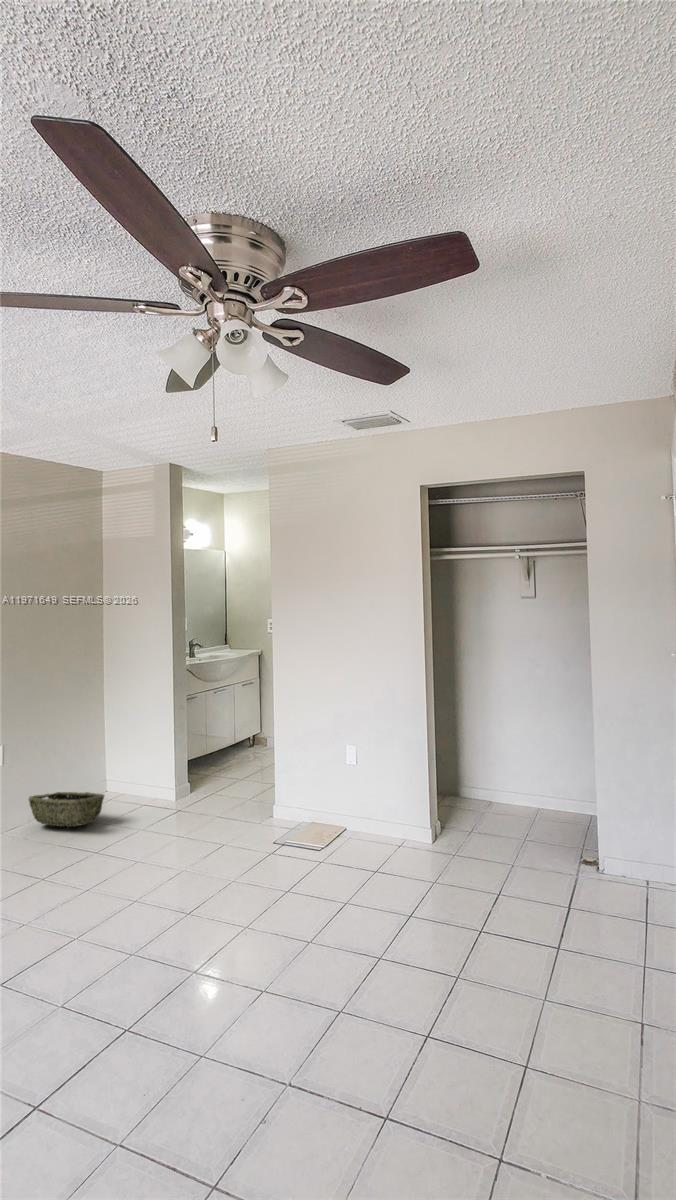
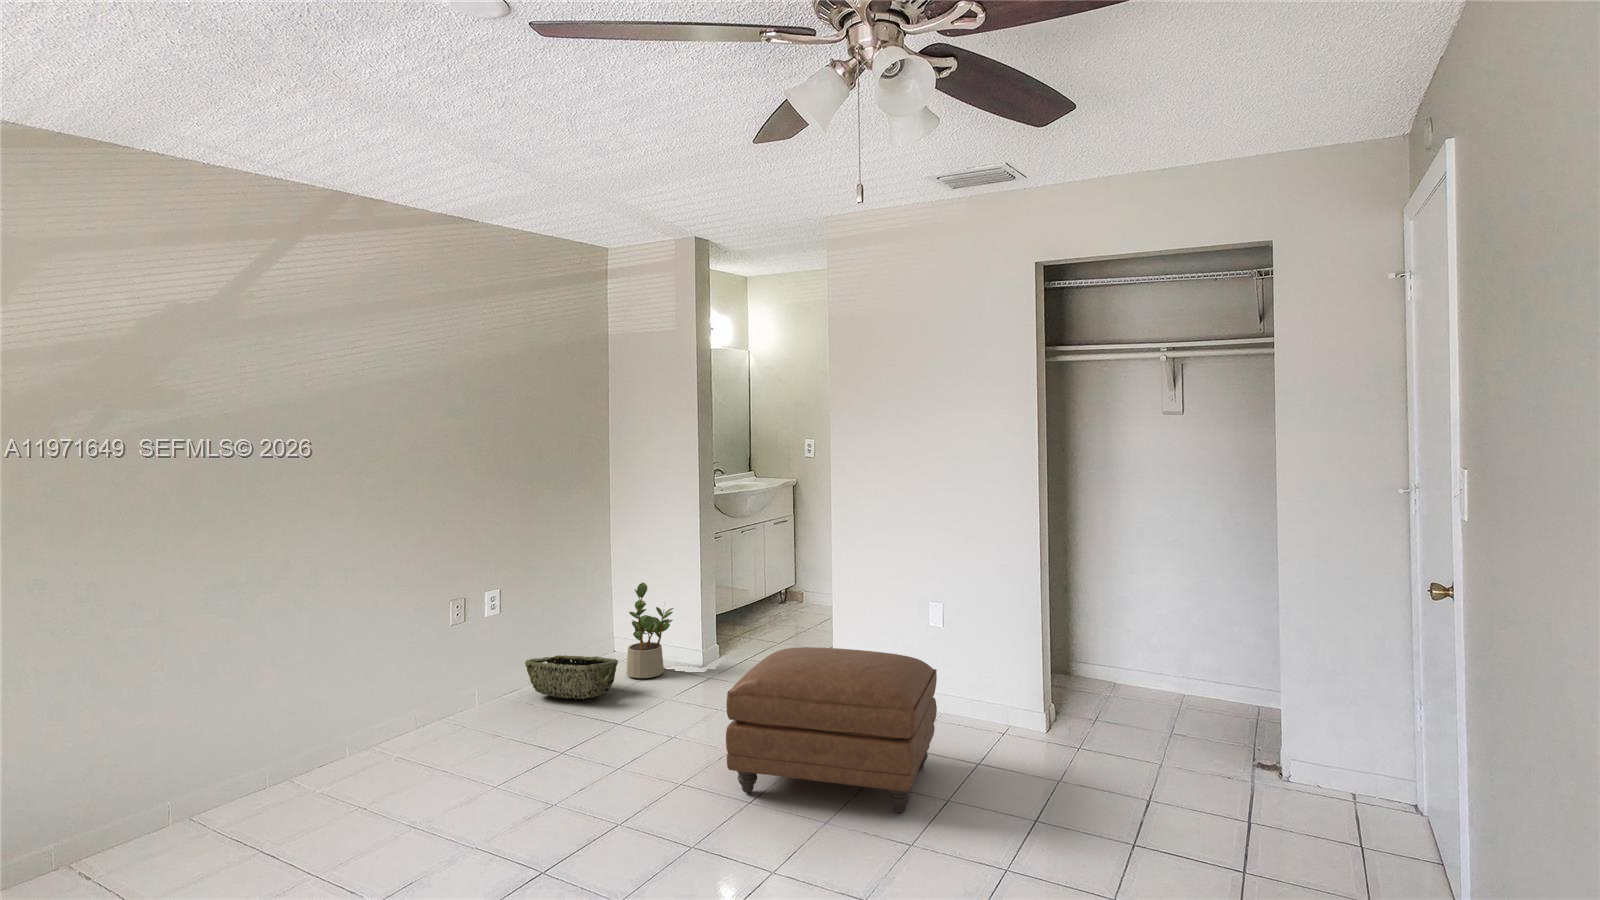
potted plant: none [114,733,153,809] -> present [627,583,674,678]
ottoman: none [174,782,344,911] -> present [726,647,937,813]

